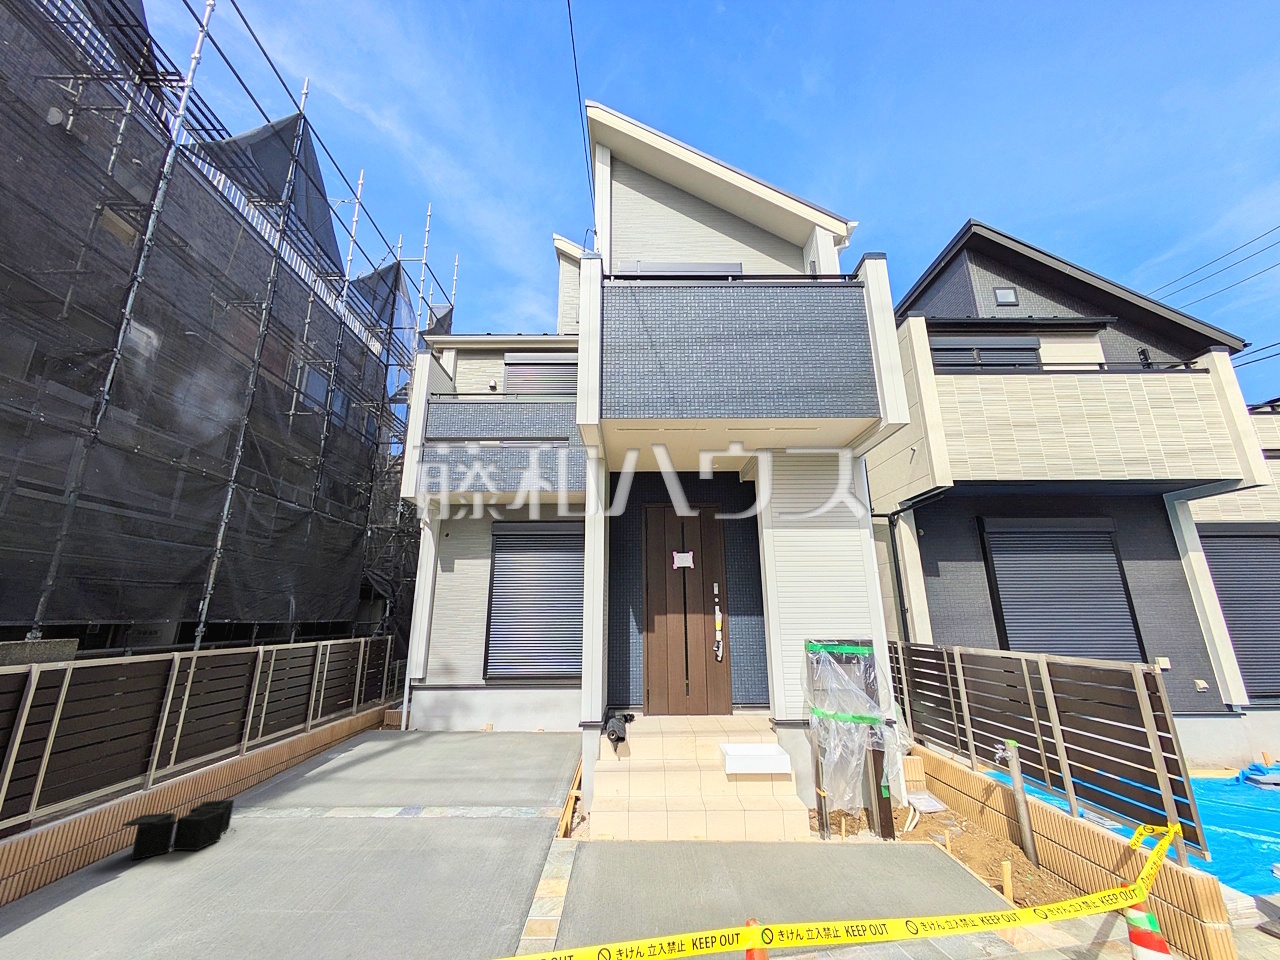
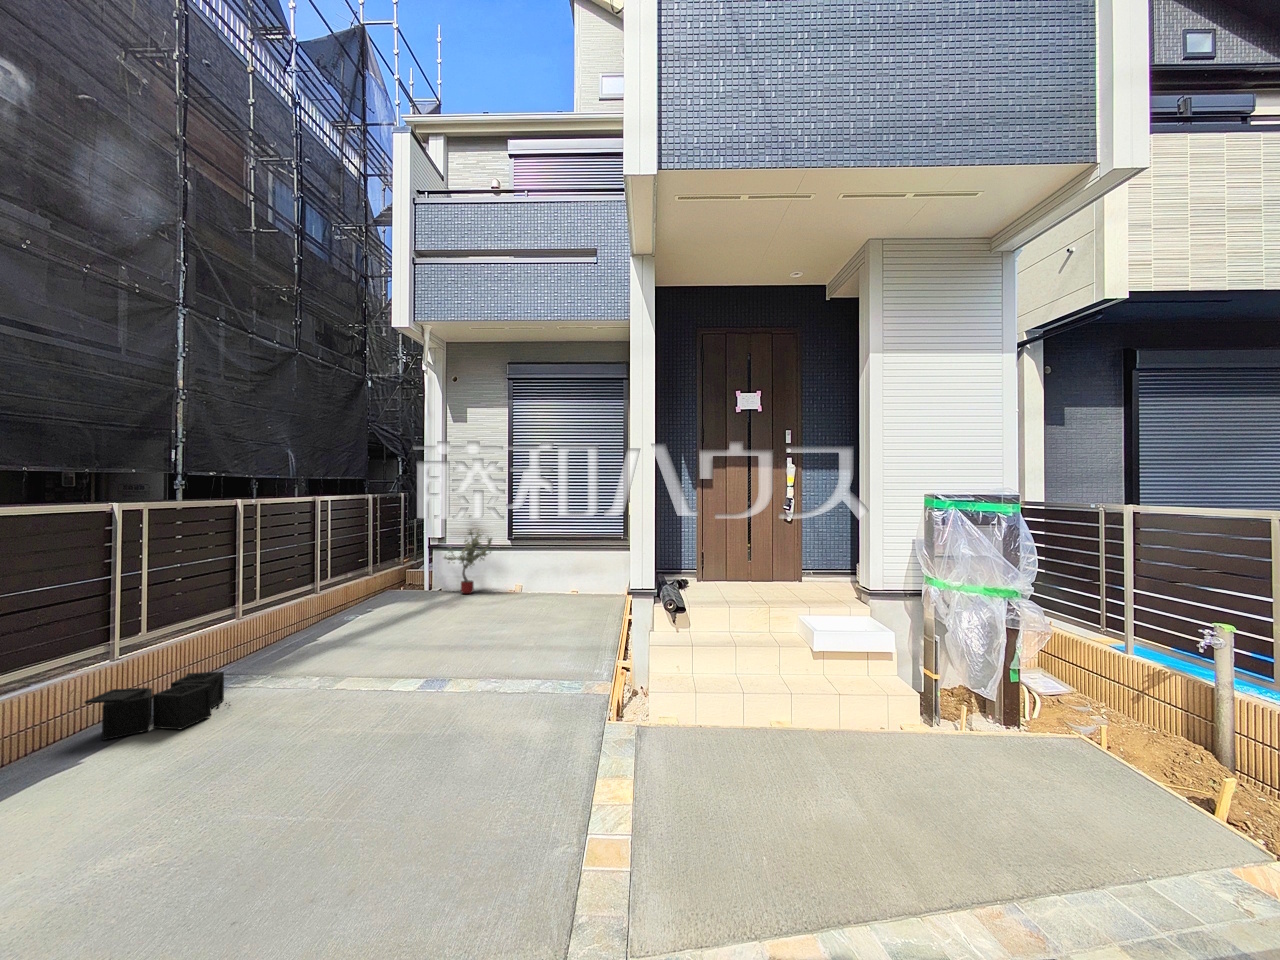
potted tree: none [422,669,469,732] -> present [444,529,492,594]

